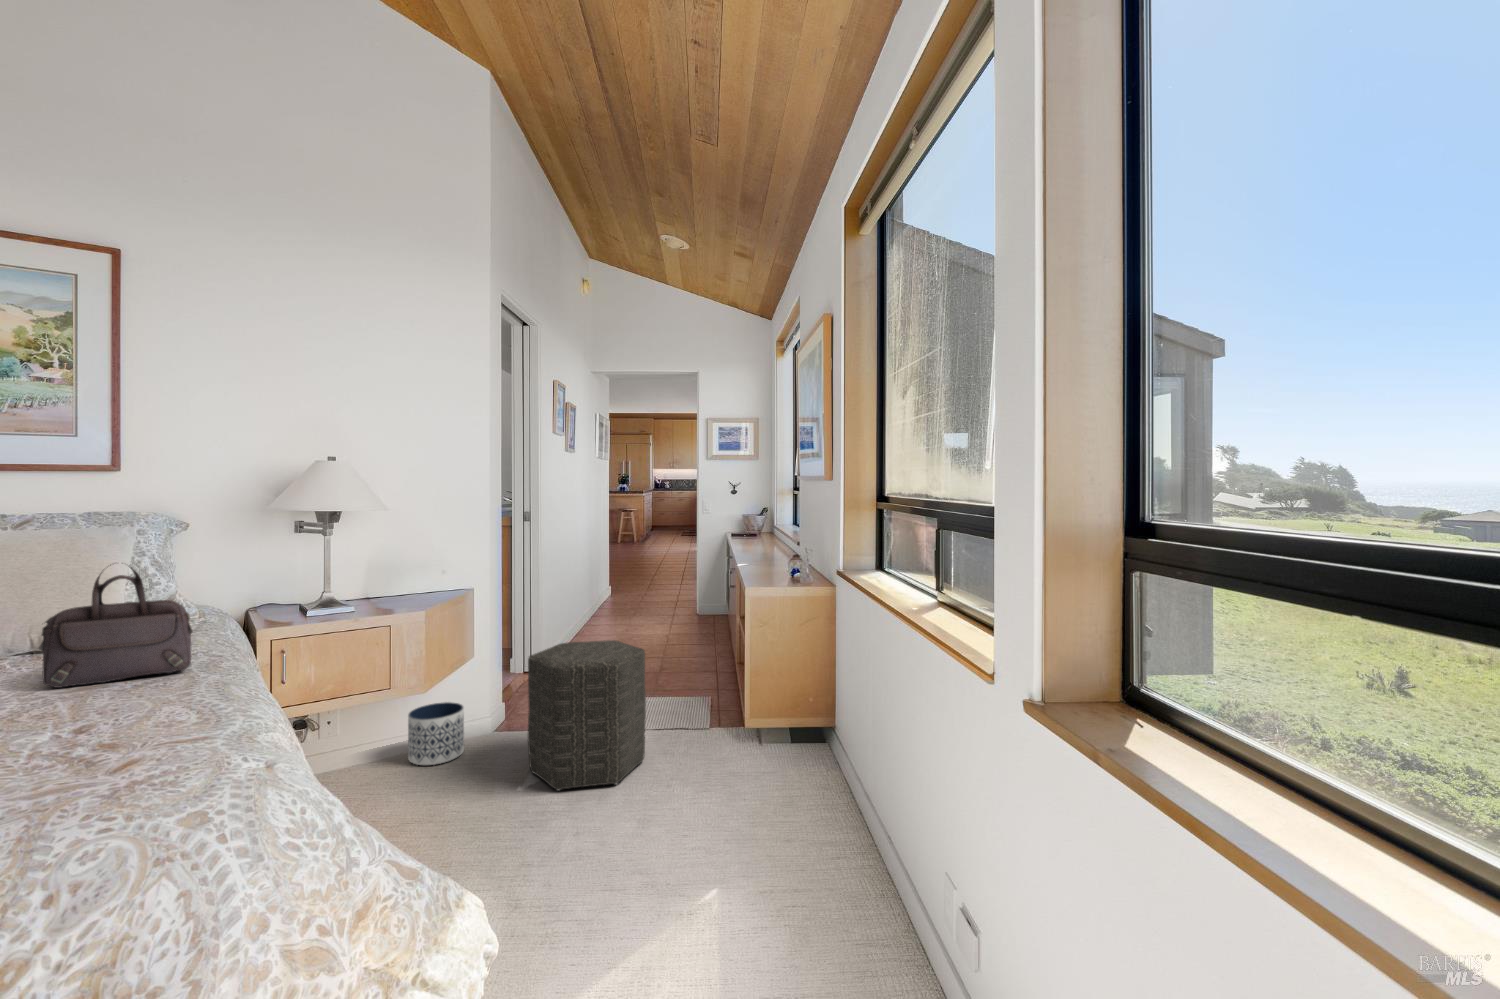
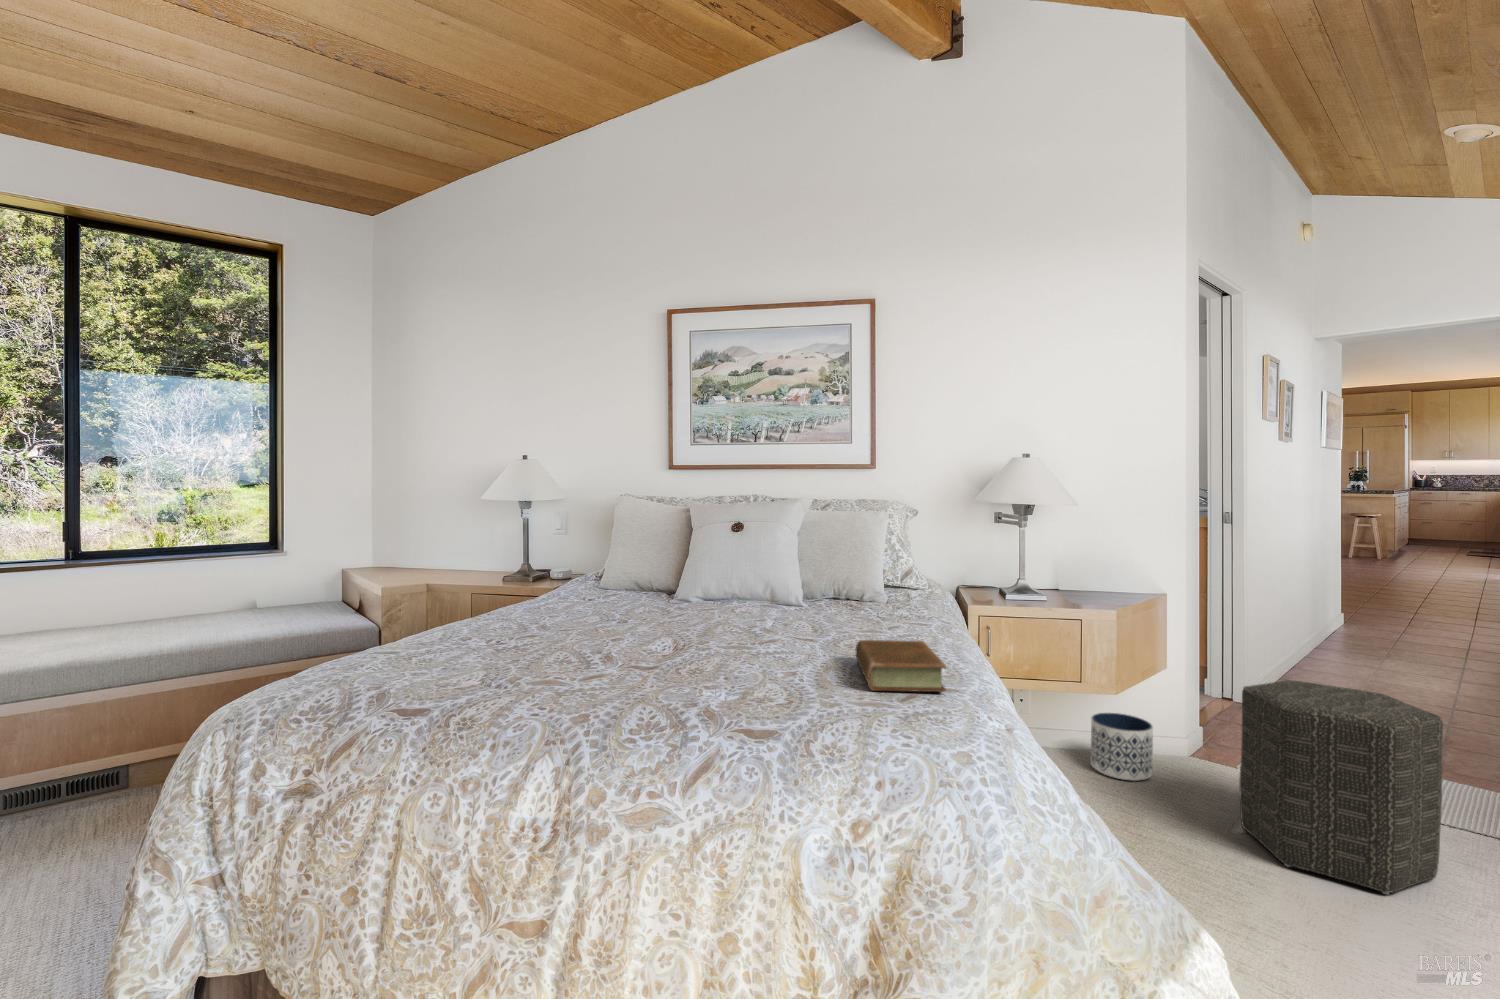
handbag: present [39,565,193,688] -> none [846,539,932,632]
book: none [39,686,186,774] -> present [855,640,946,692]

